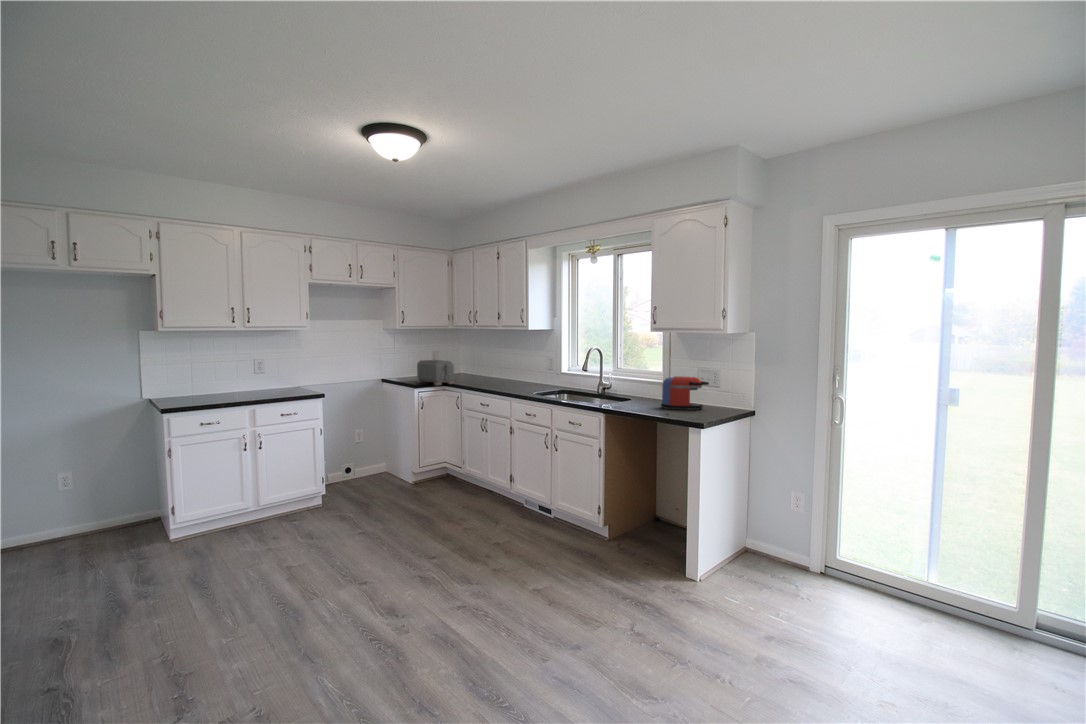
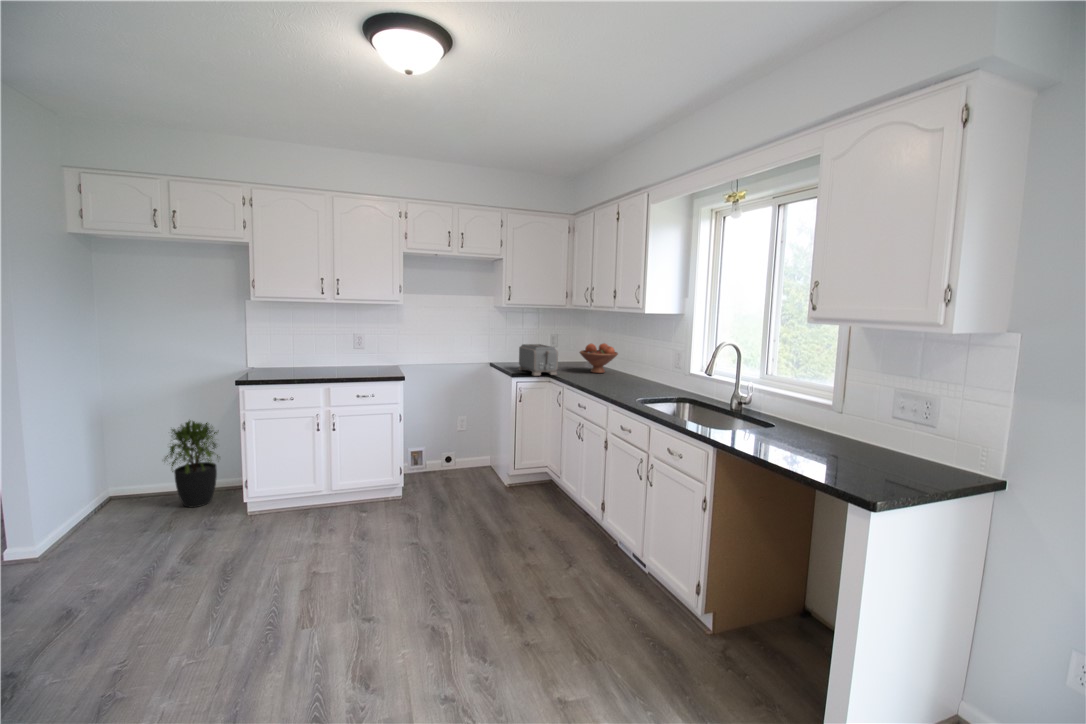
fruit bowl: none [467,357,499,381] -> present [580,343,618,373]
coffee maker: present [661,376,709,410] -> none [815,400,911,462]
potted plant: none [54,454,126,547] -> present [164,421,218,507]

